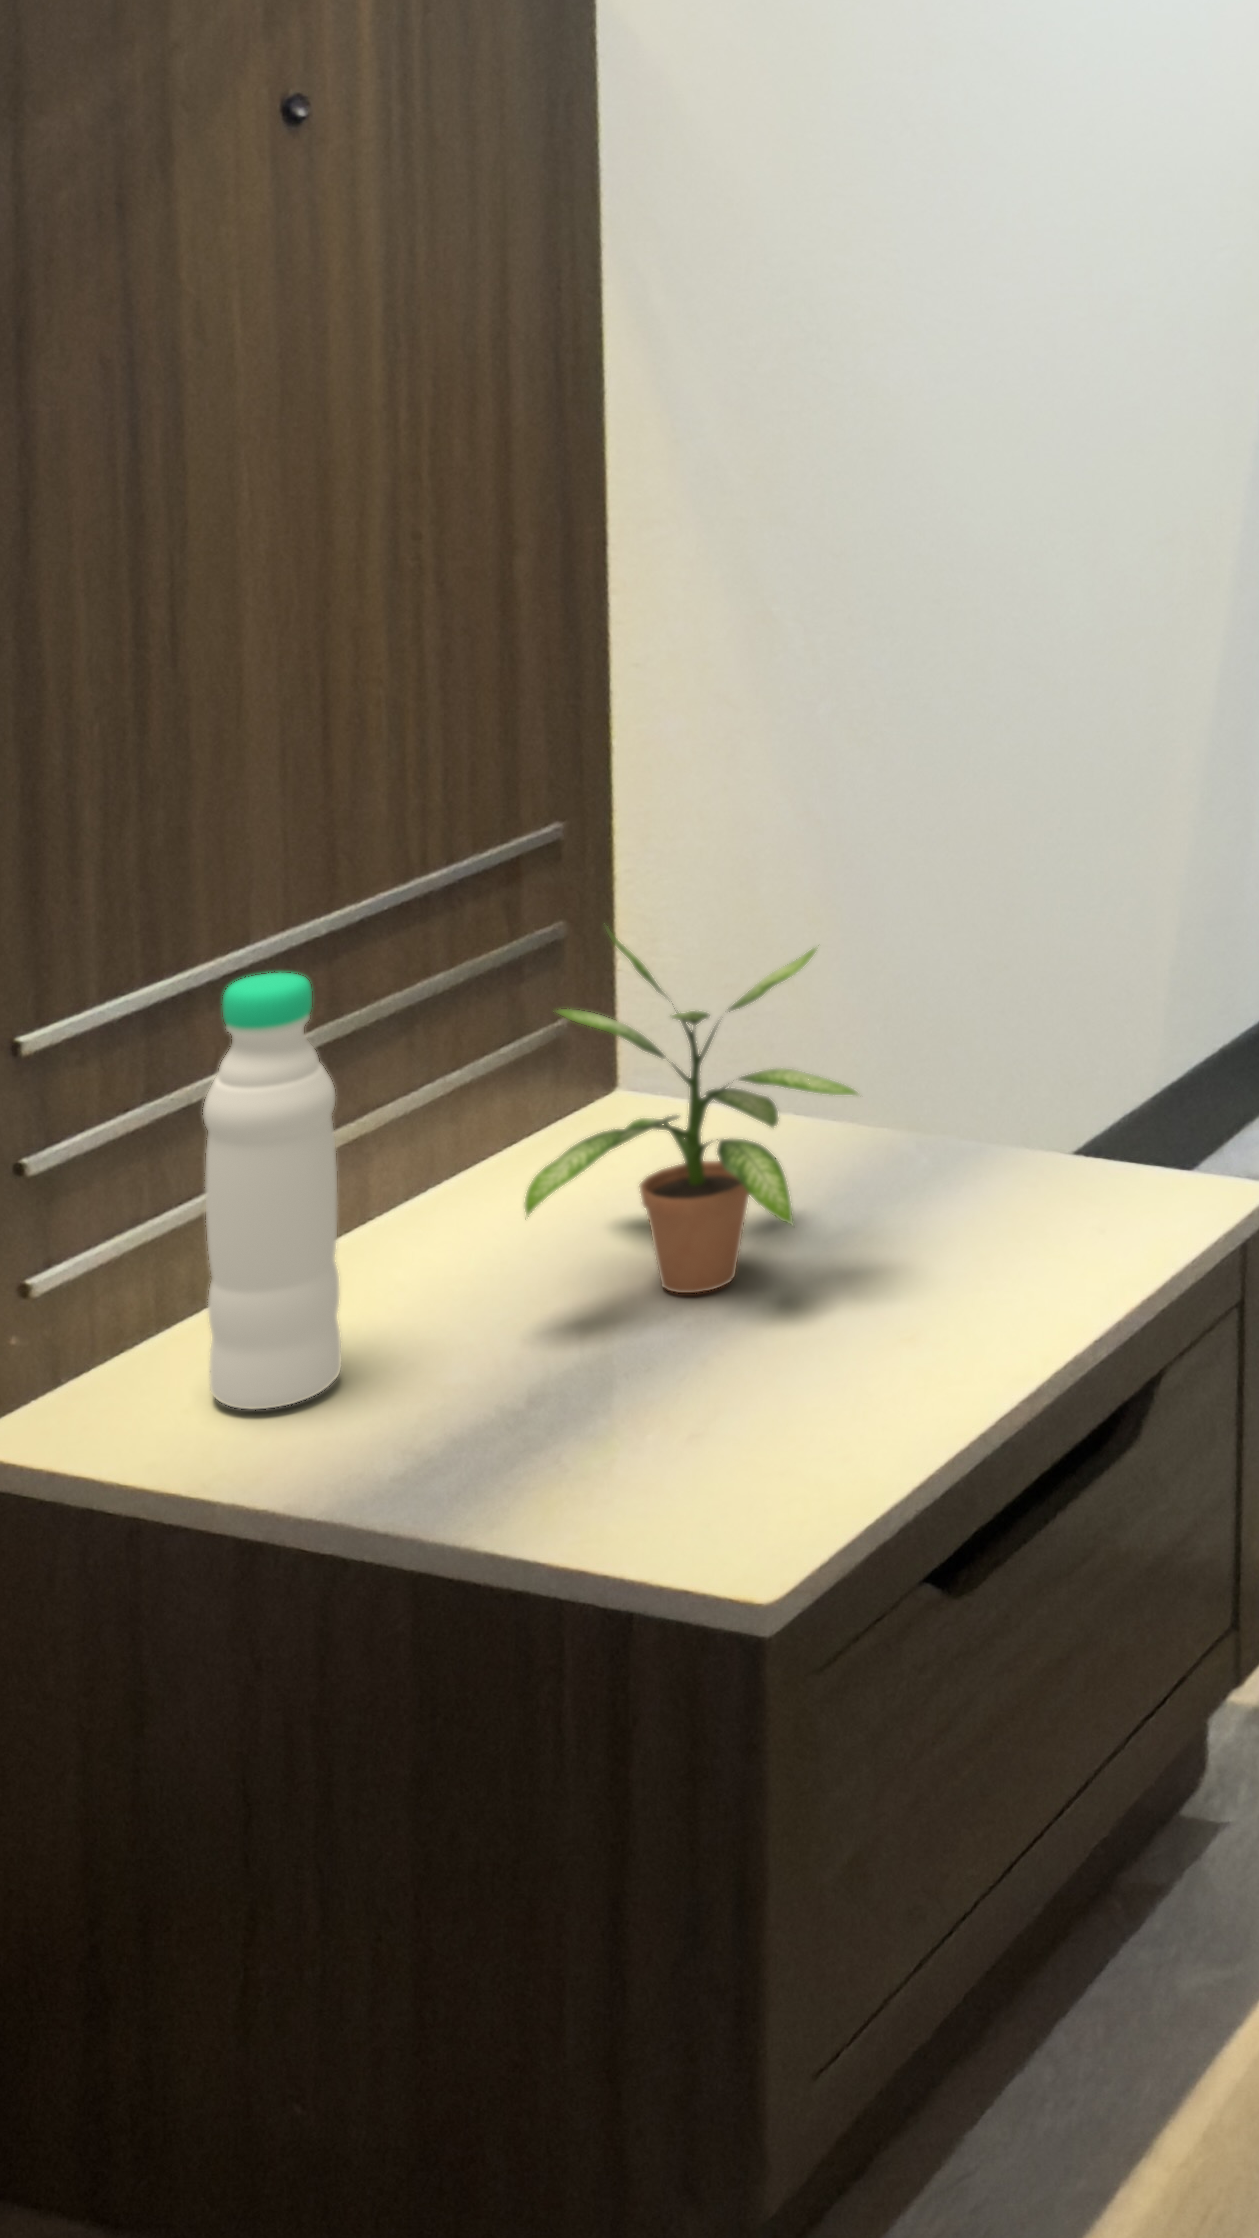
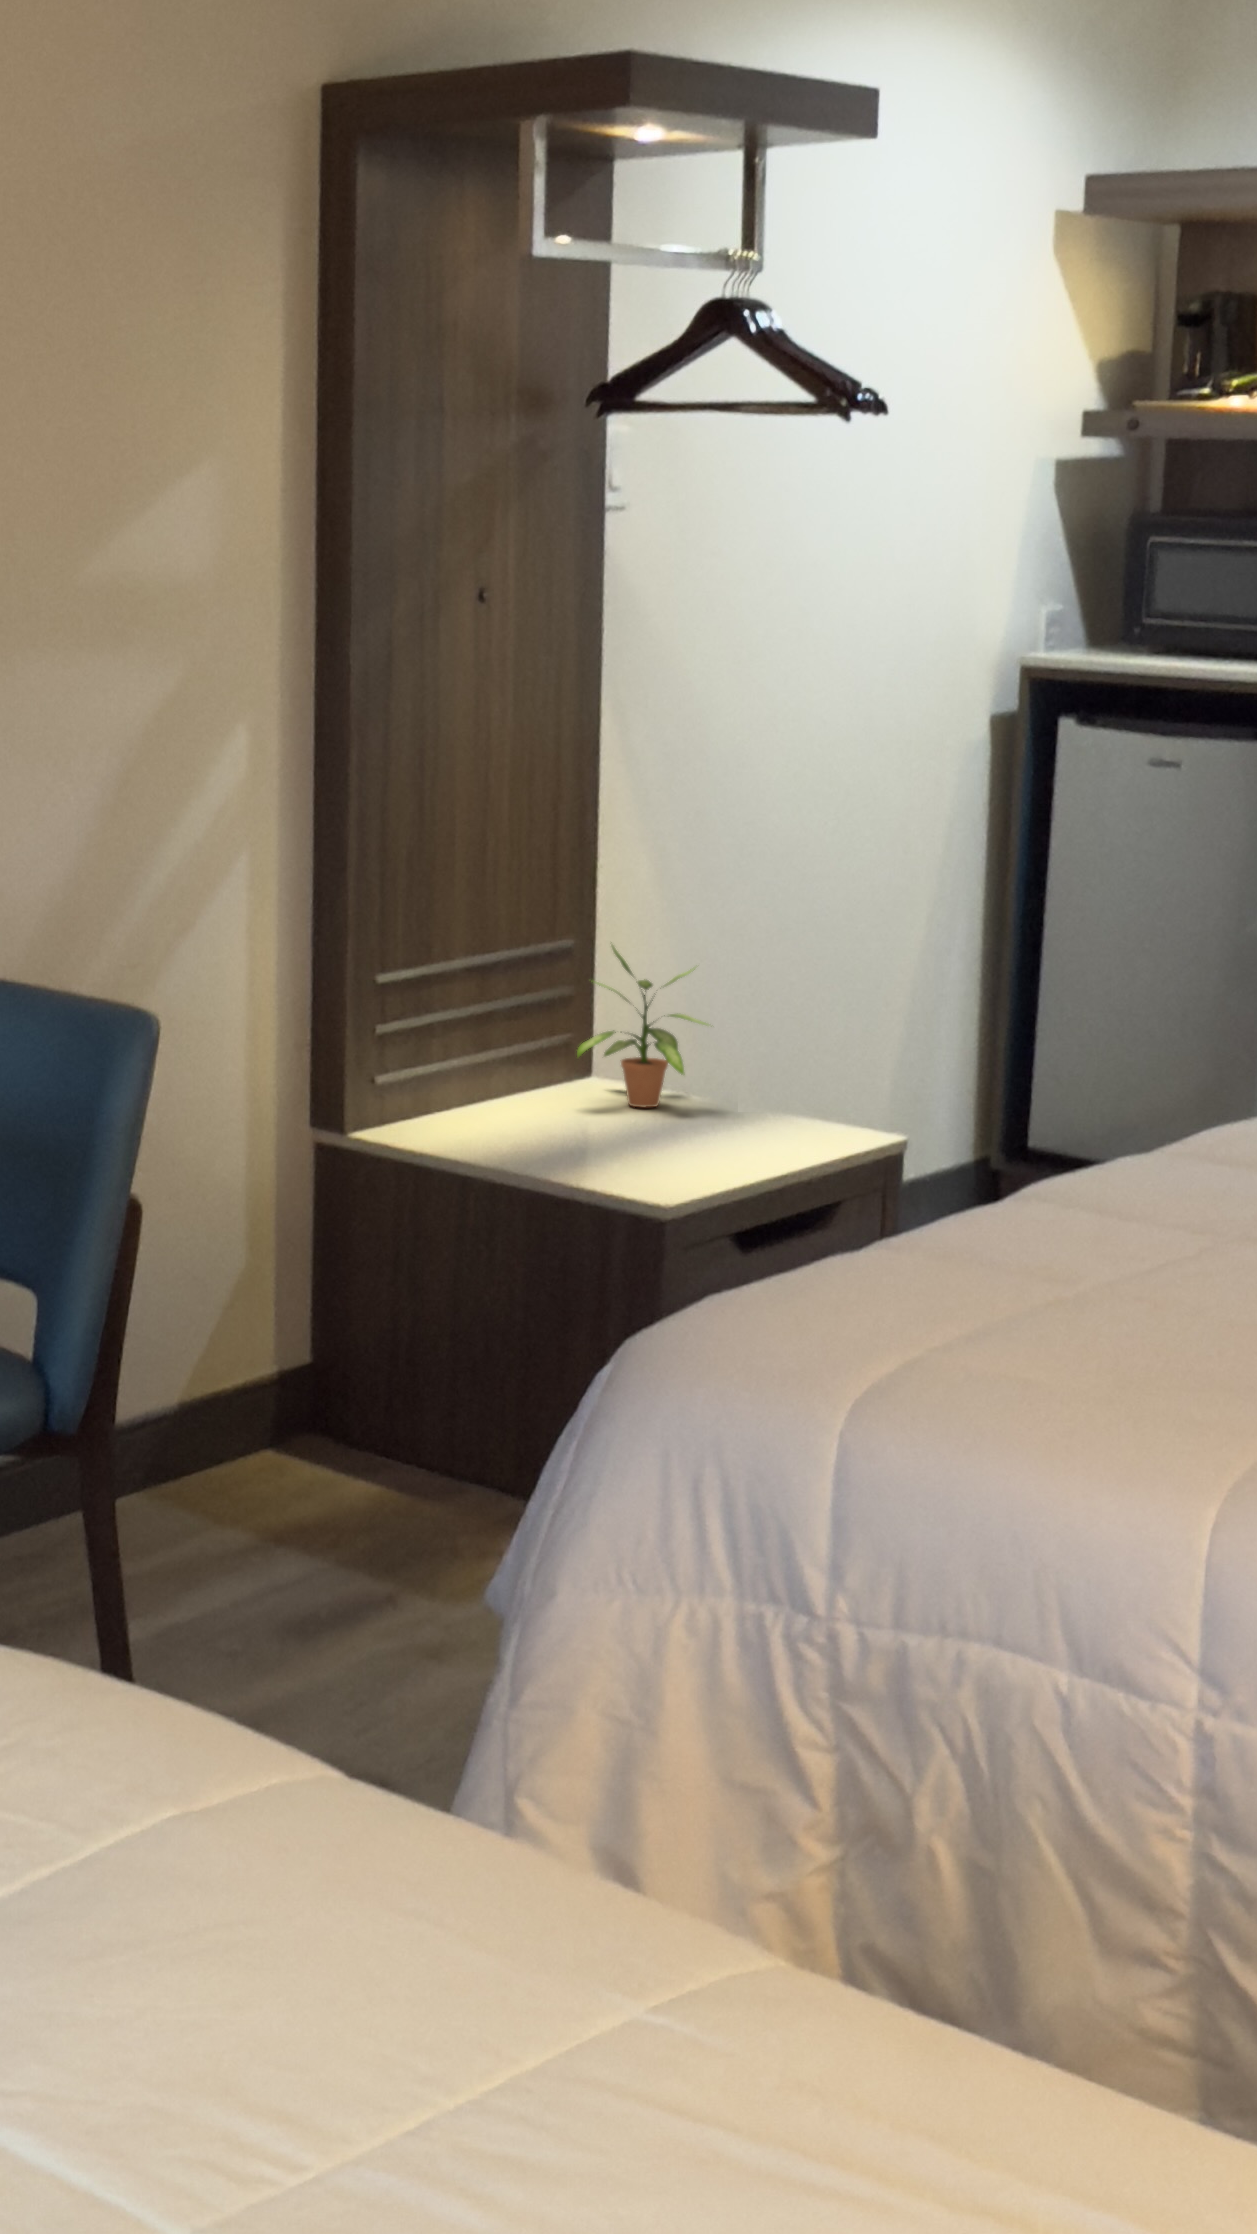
water bottle: present [203,973,341,1409] -> none [458,943,508,1115]

